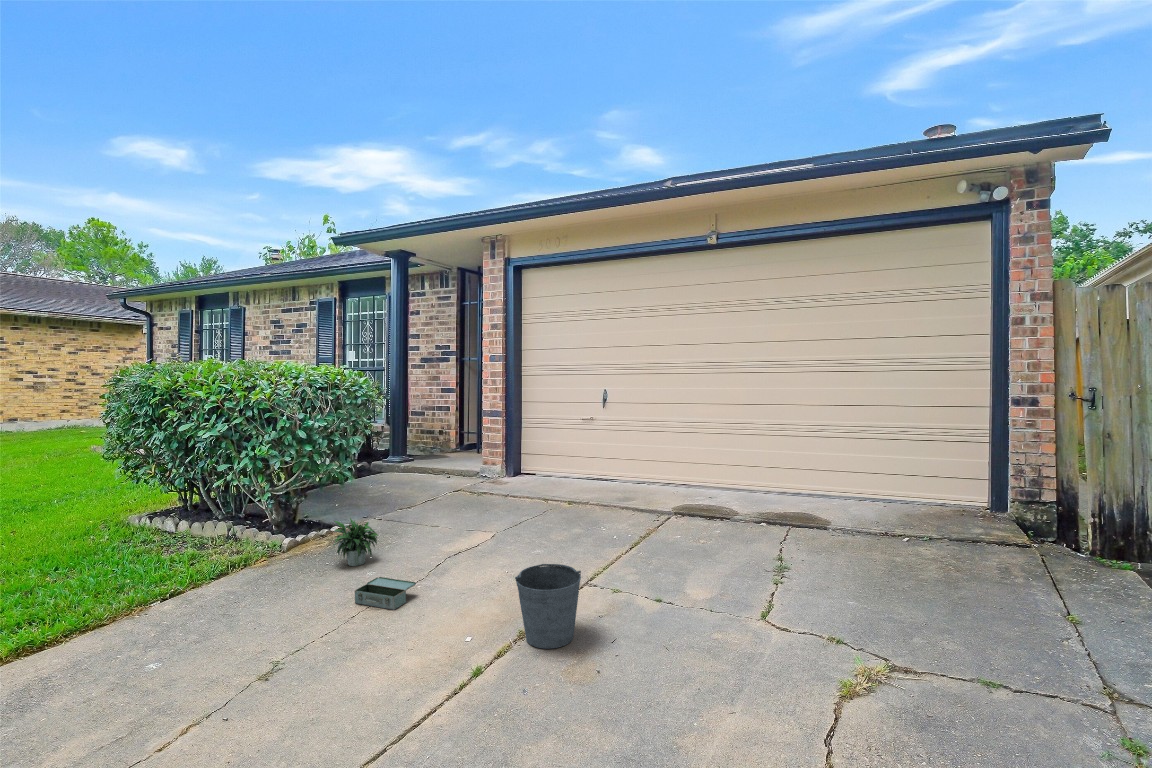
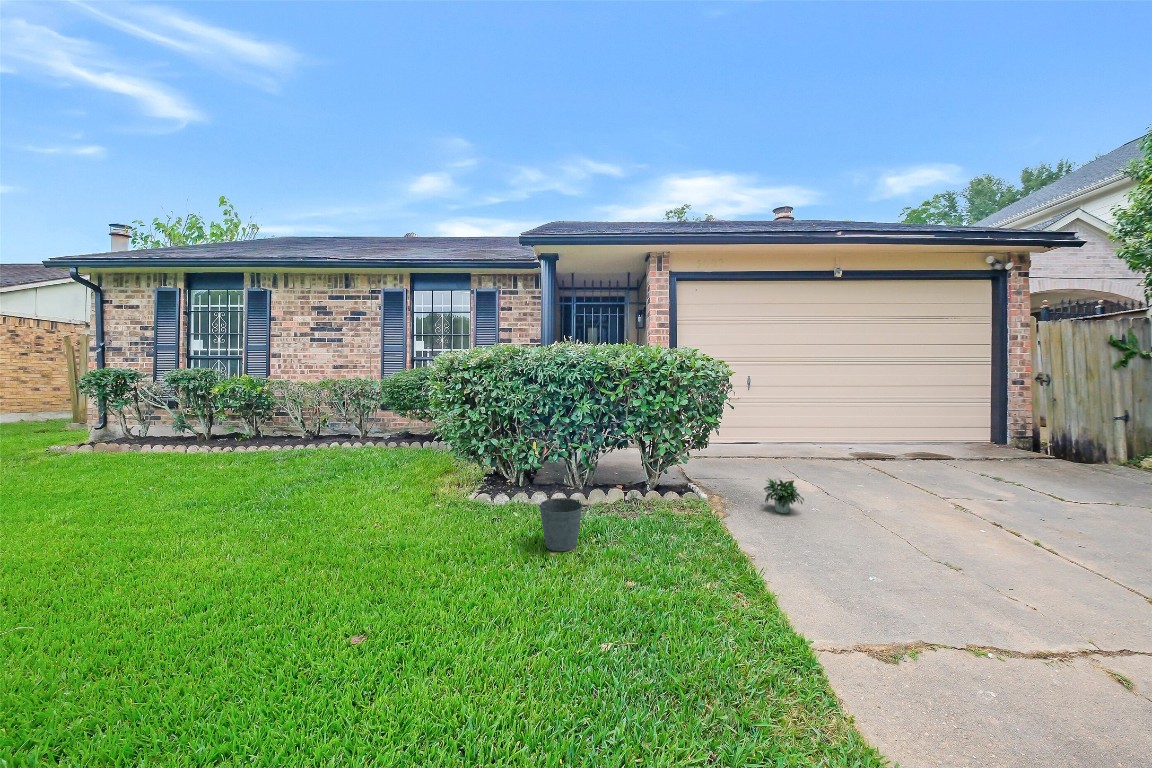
bucket: present [515,564,581,649] -> present [539,498,583,551]
toolbox: present [355,577,416,610] -> none [855,513,905,532]

